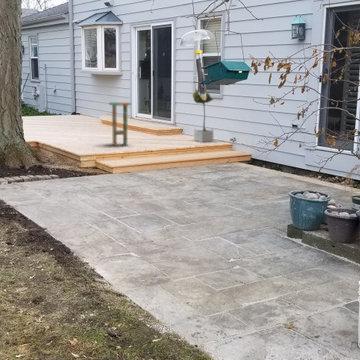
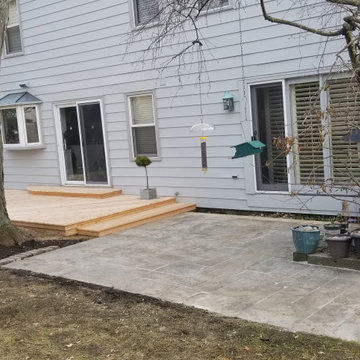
side table: present [109,102,131,146] -> none [70,173,91,213]

